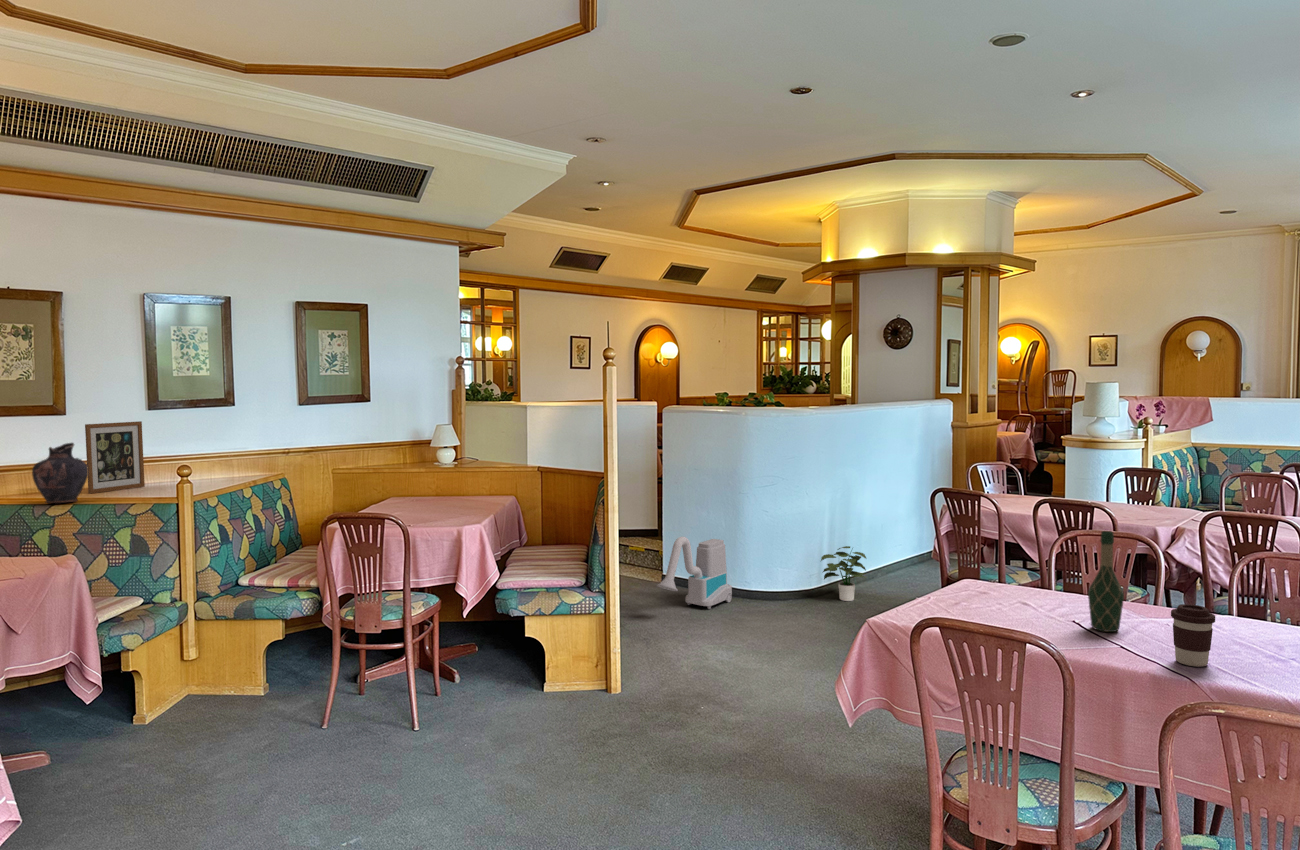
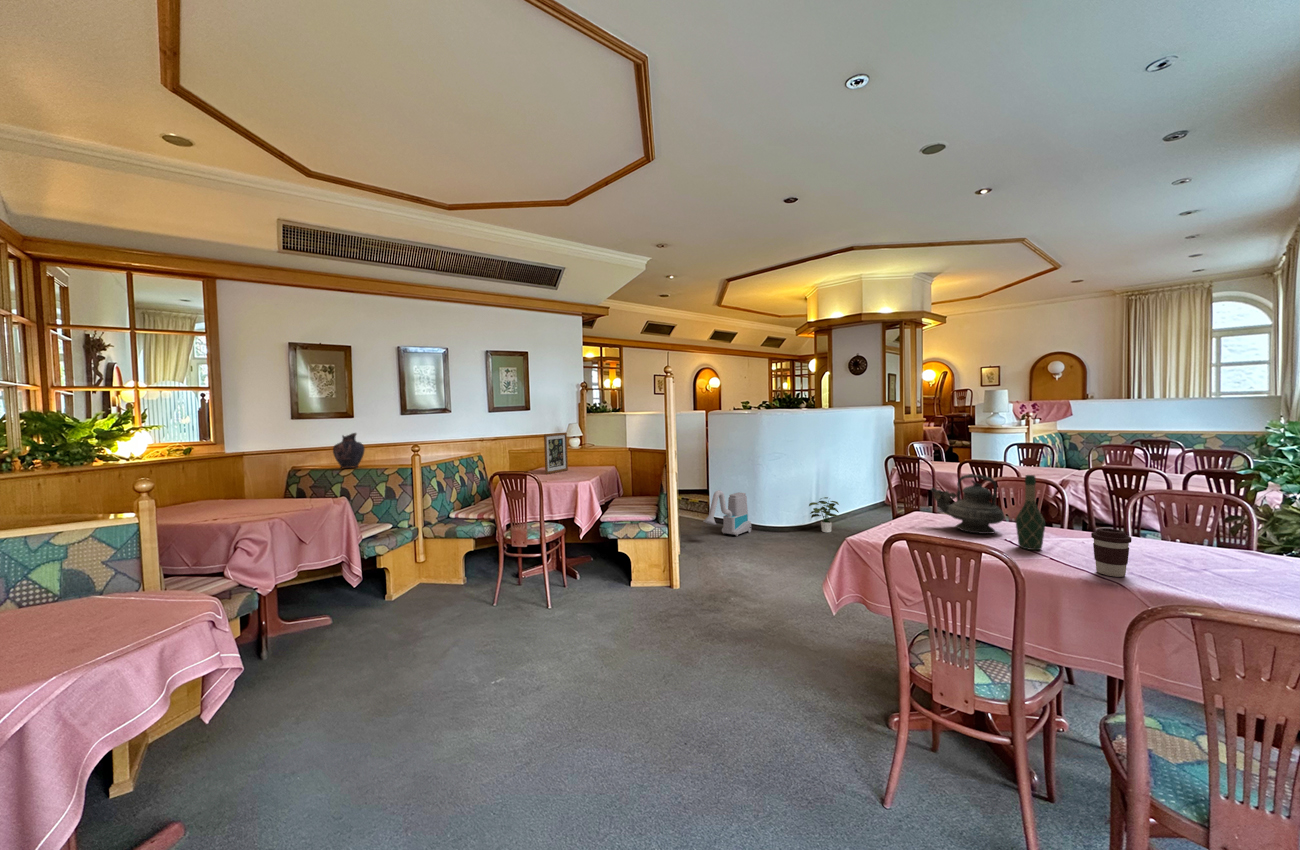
picture frame: present [85,421,145,494] -> present [544,433,568,474]
teapot: none [985,525,1079,609] -> present [931,474,1004,534]

